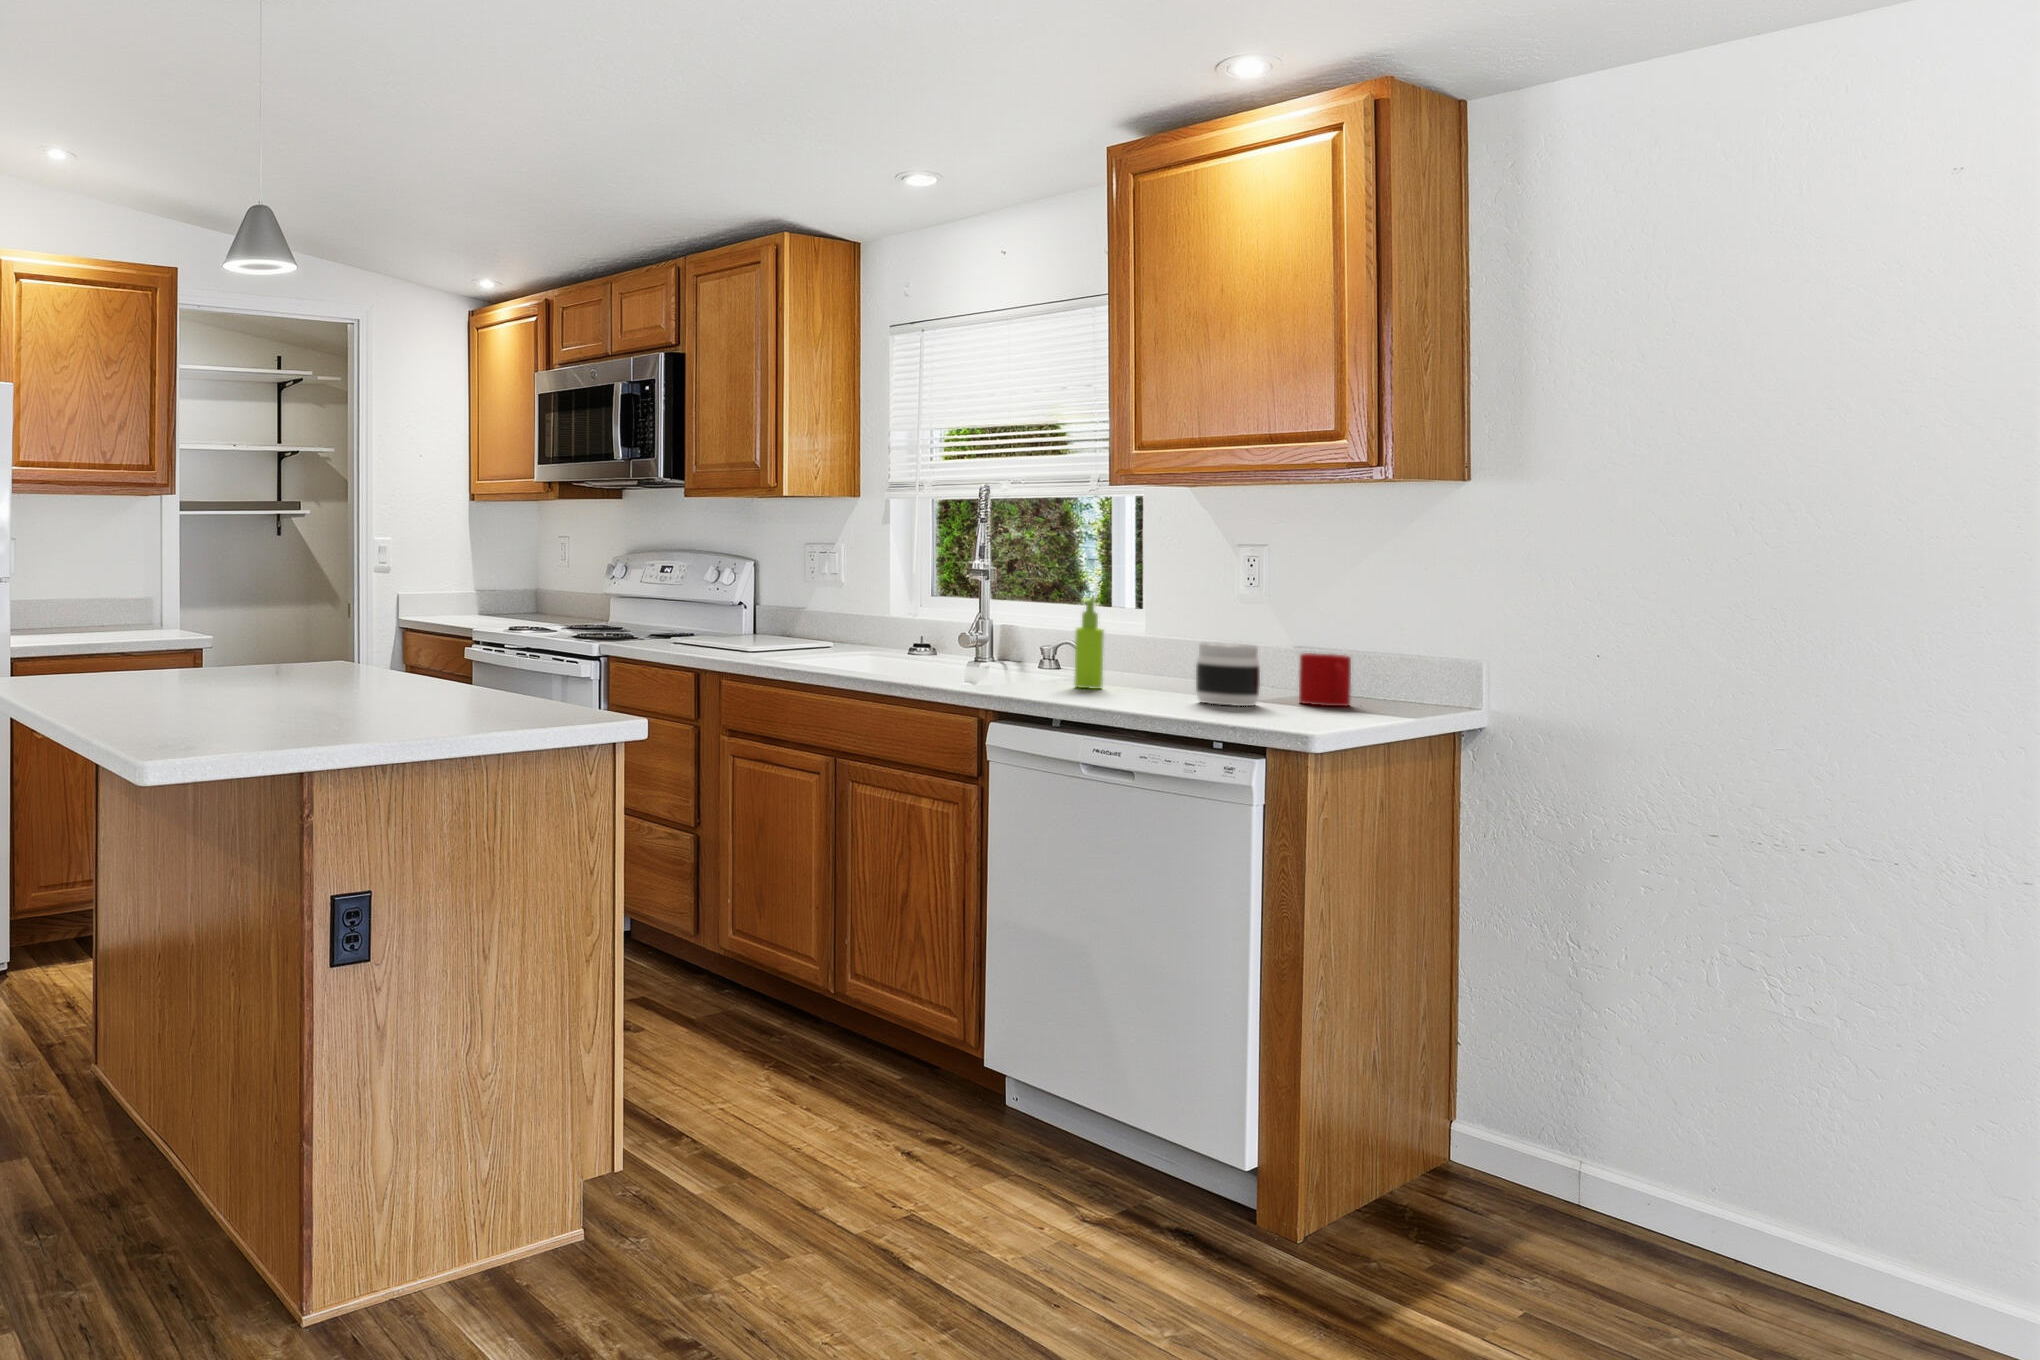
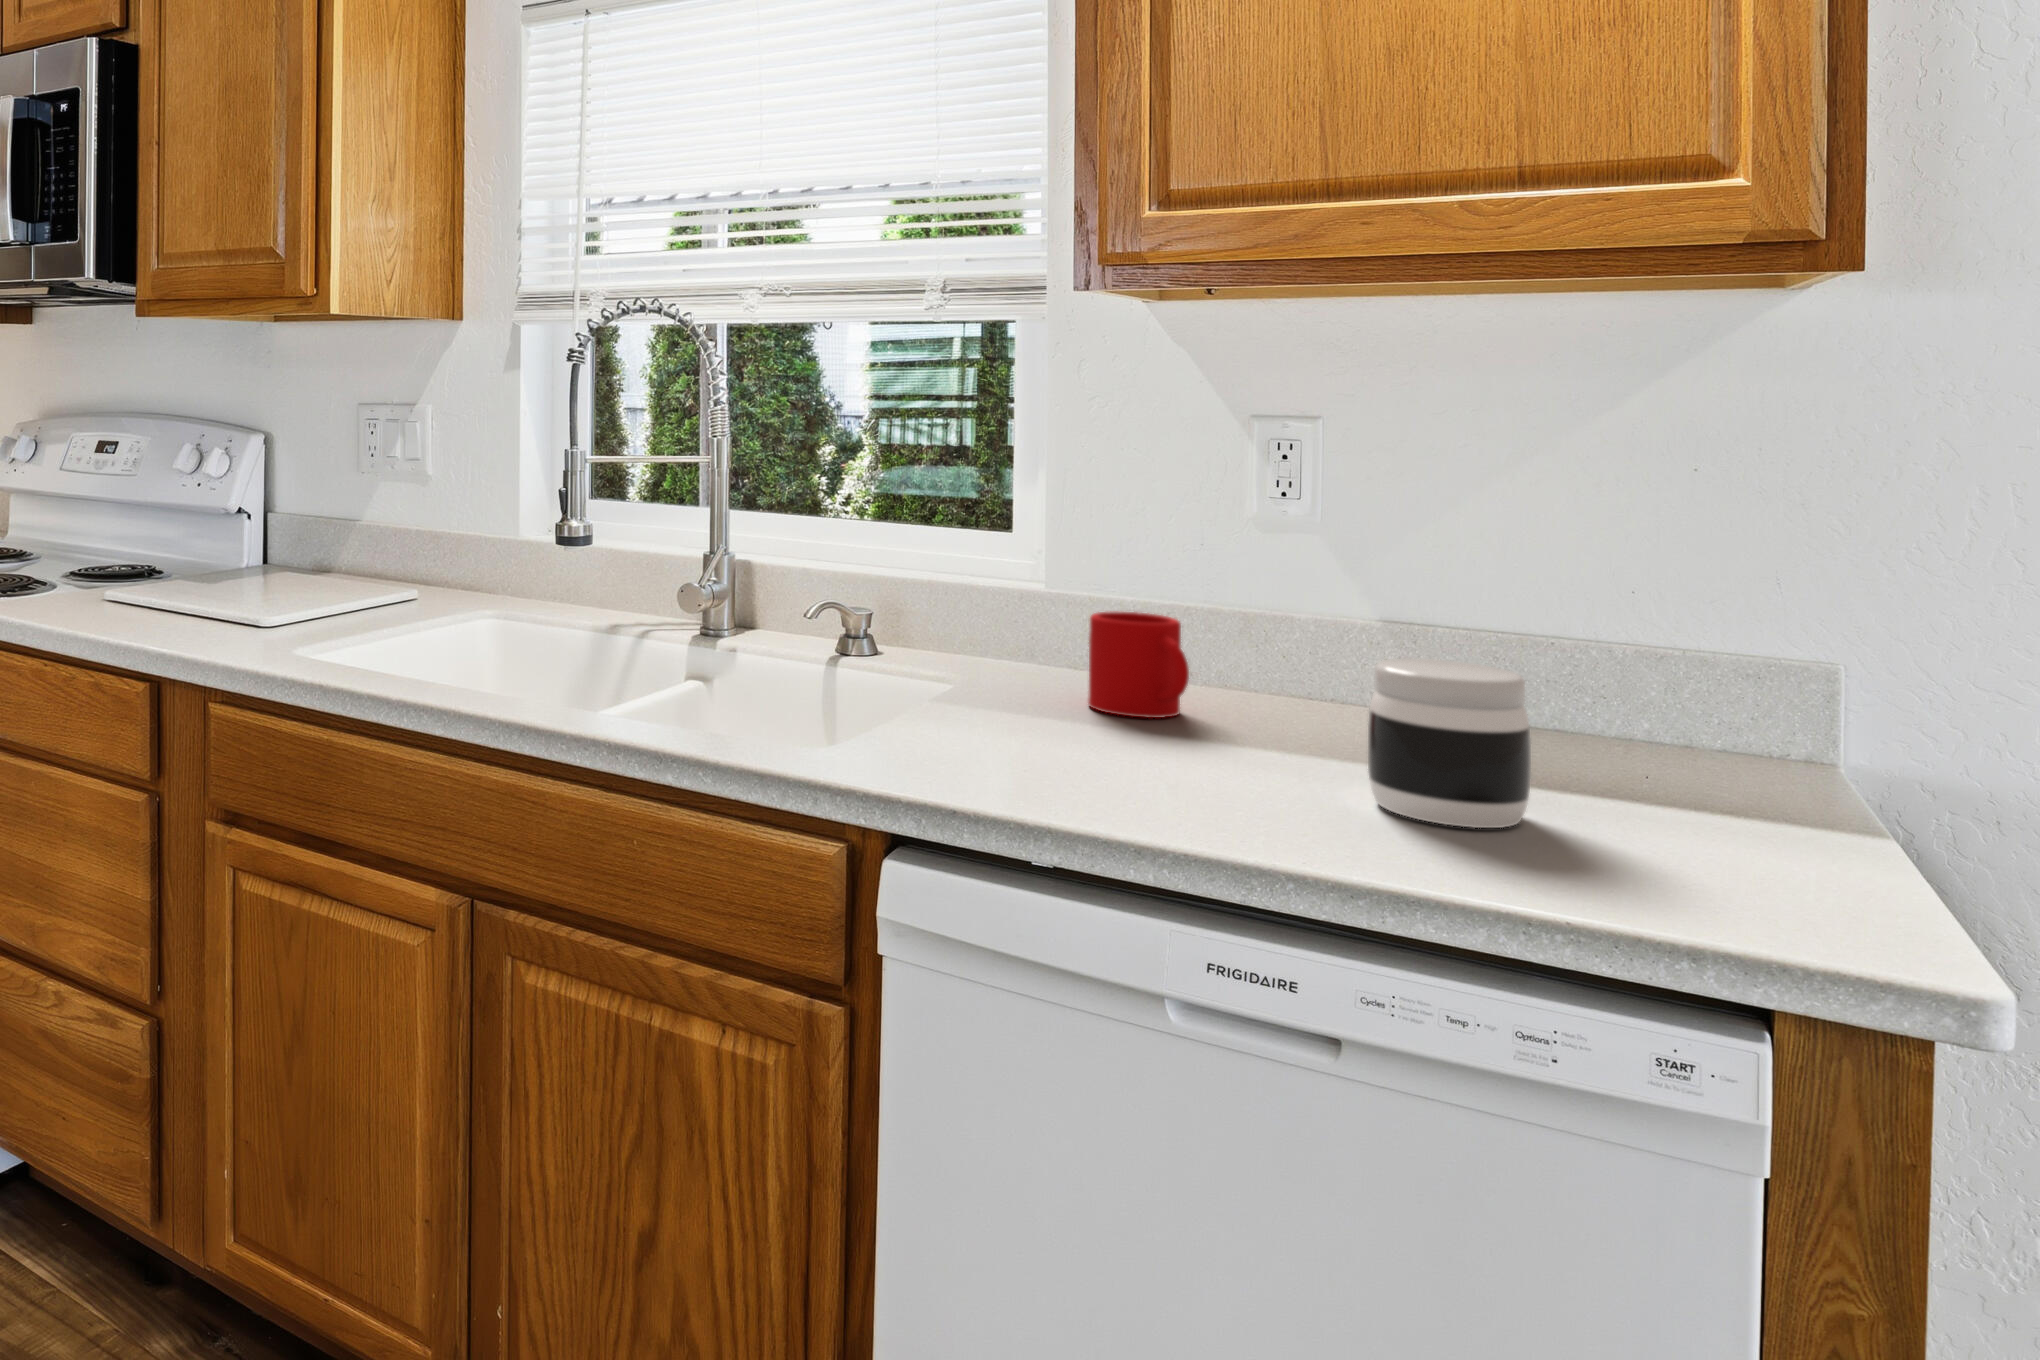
soap dispenser: present [1074,598,1104,689] -> none [1020,543,1084,751]
mug: present [1299,653,1351,706] -> present [1088,612,1189,718]

